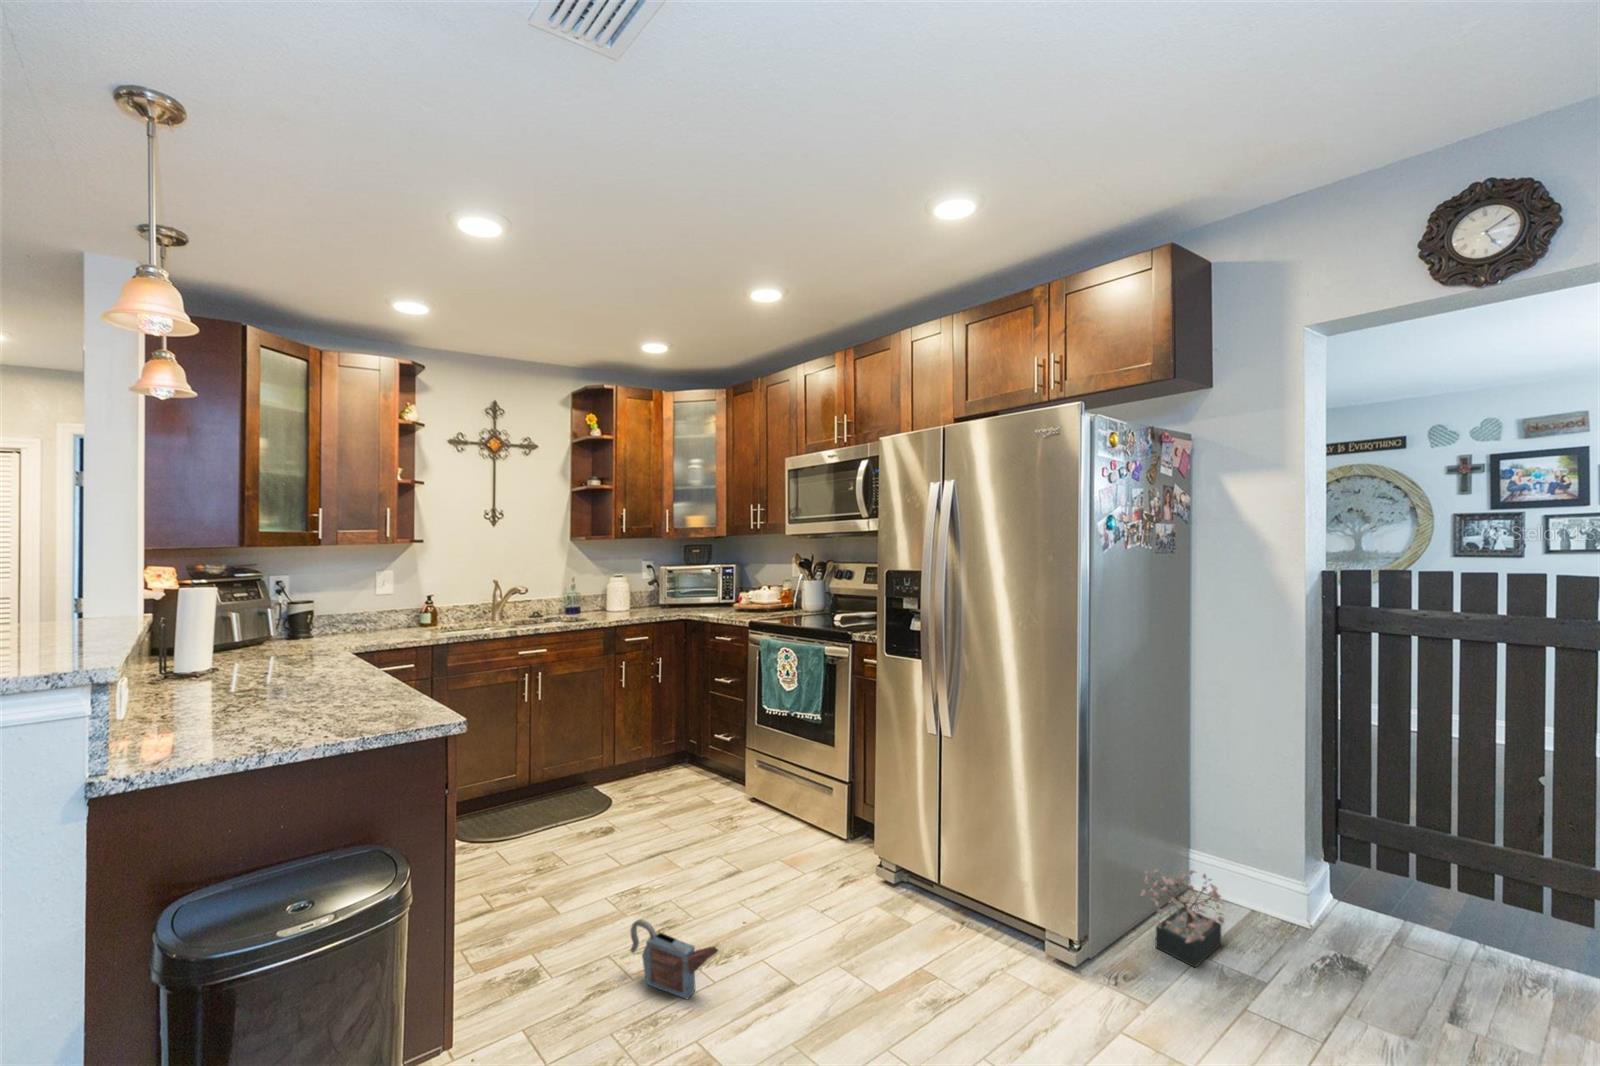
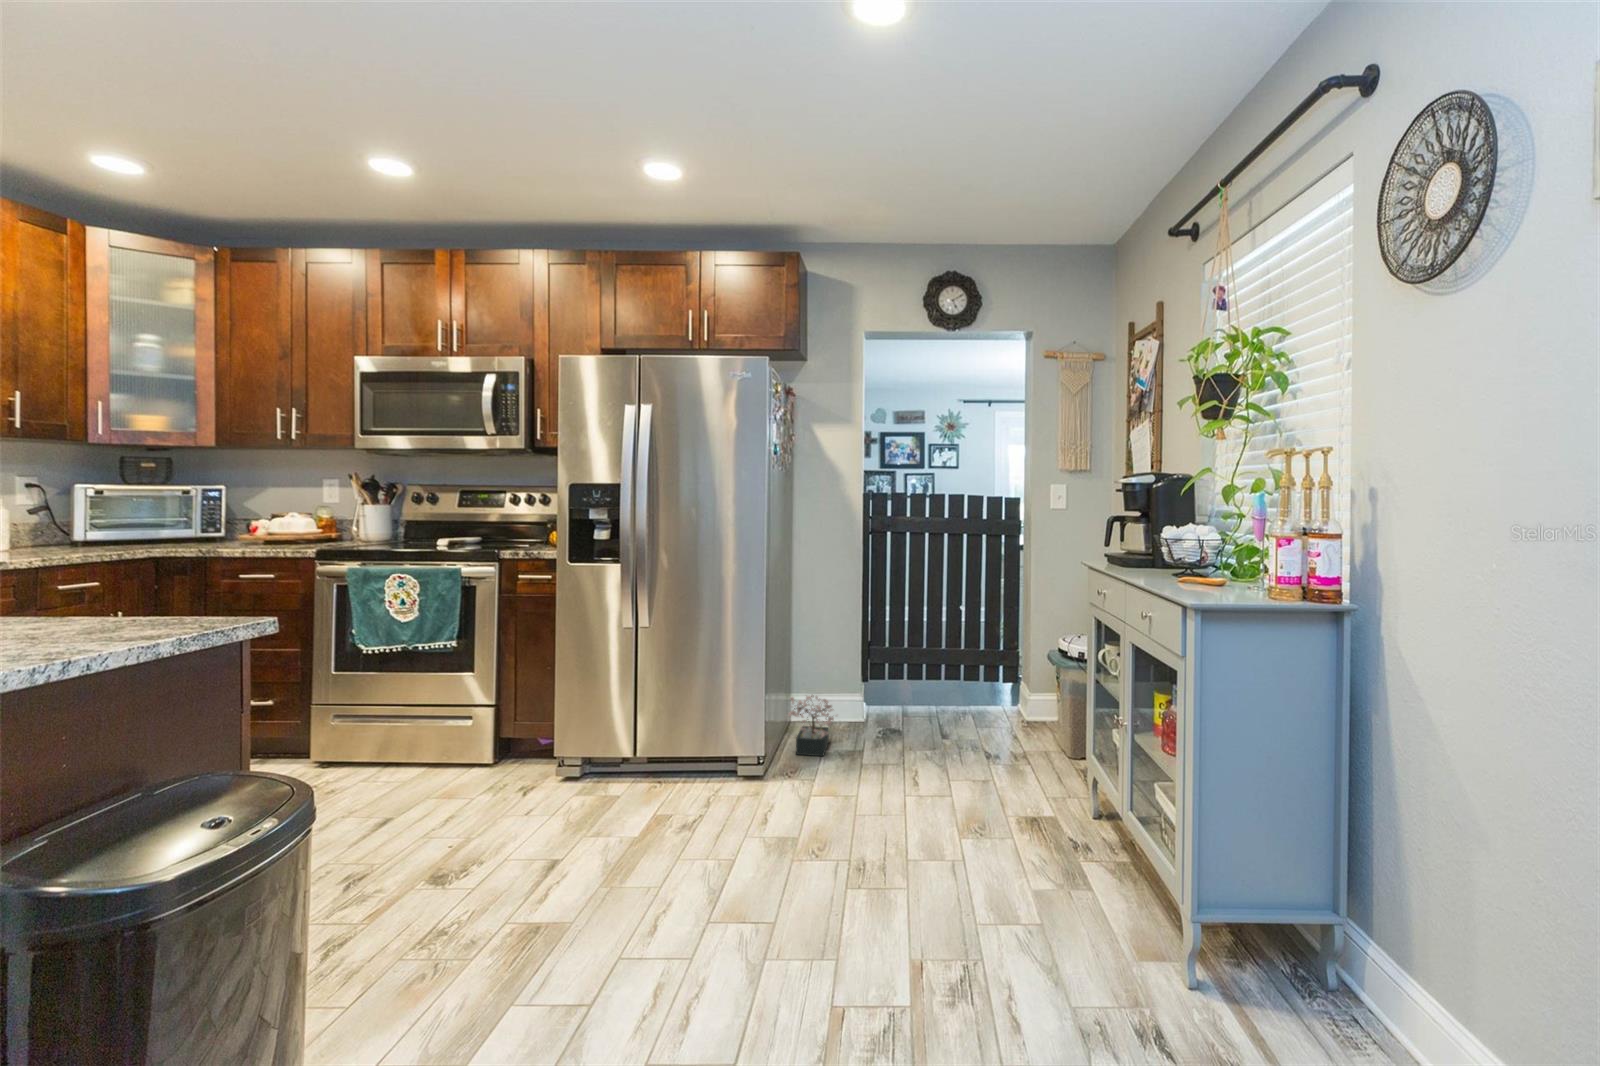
watering can: present [630,919,718,999] -> none [354,839,492,922]

